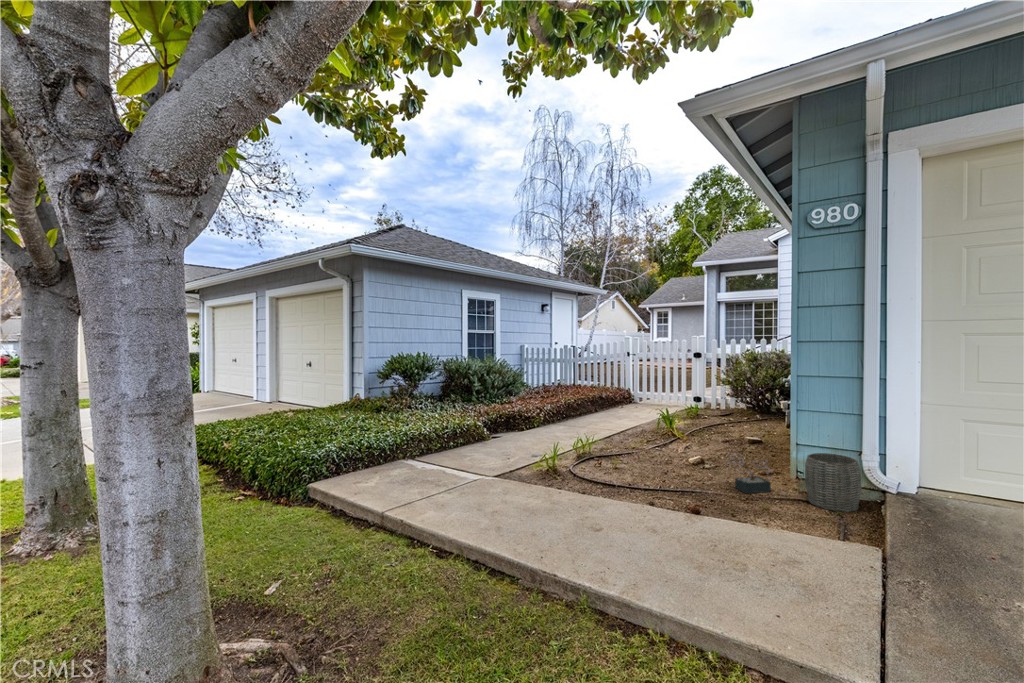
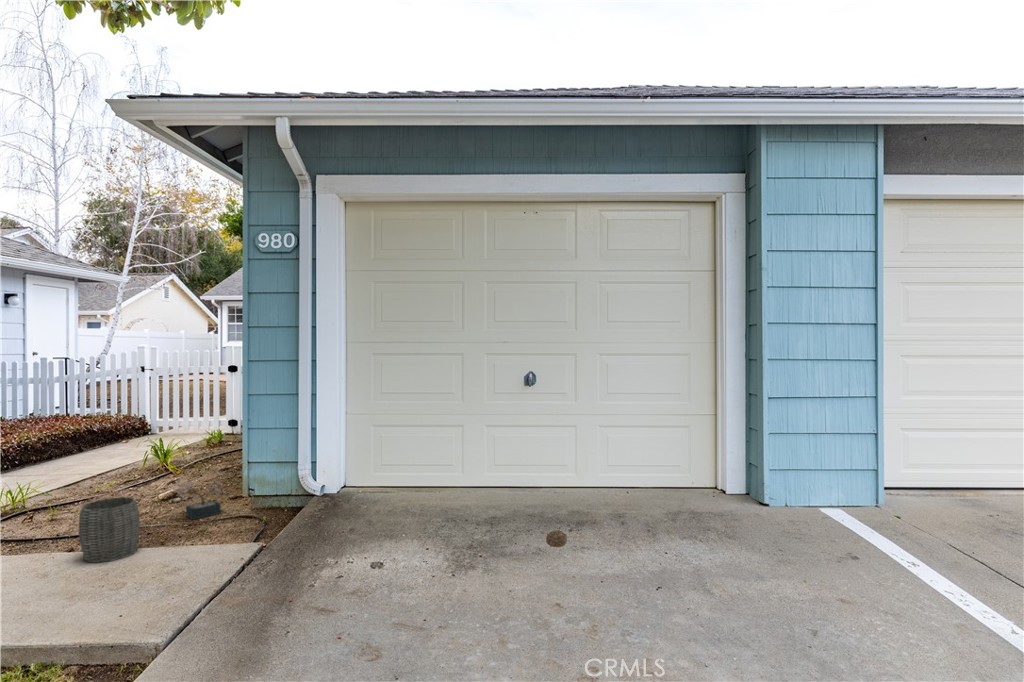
woven basket: present [805,453,861,512] -> present [79,497,140,562]

